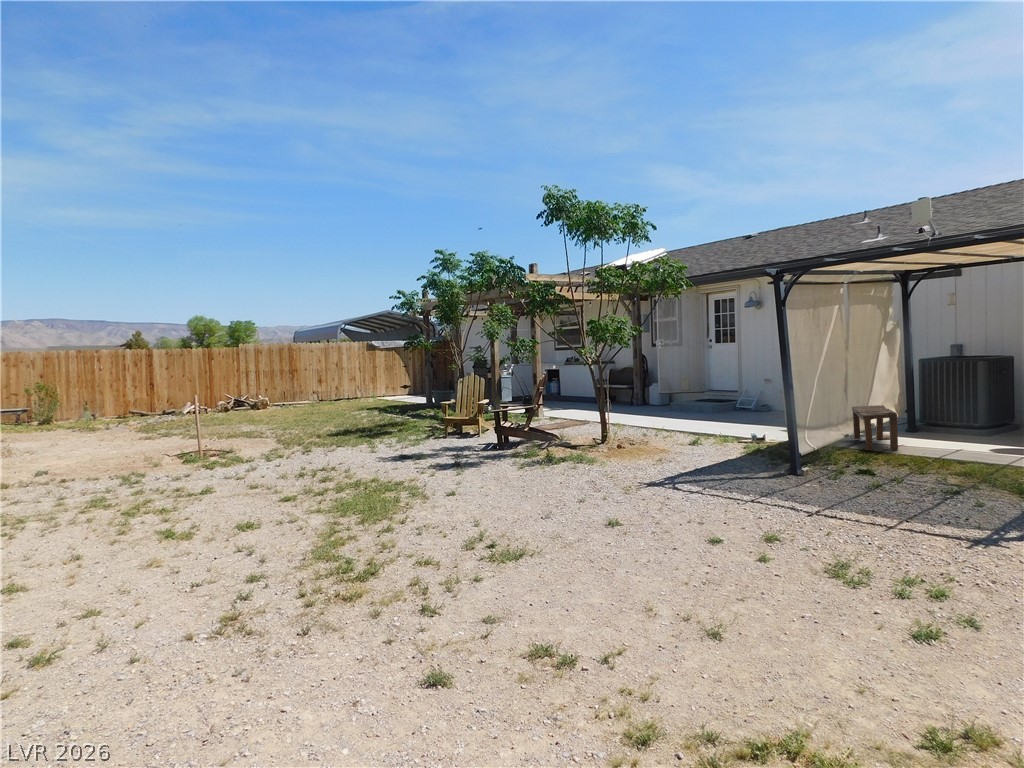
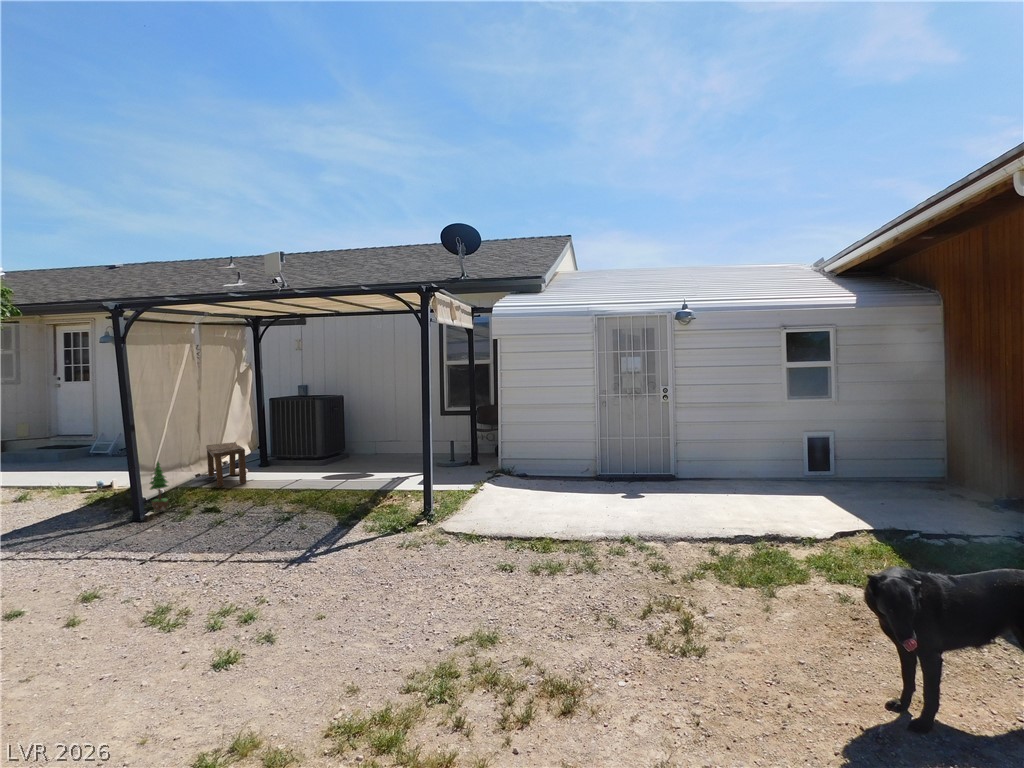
potted tree: none [803,419,823,469] -> present [149,462,168,512]

